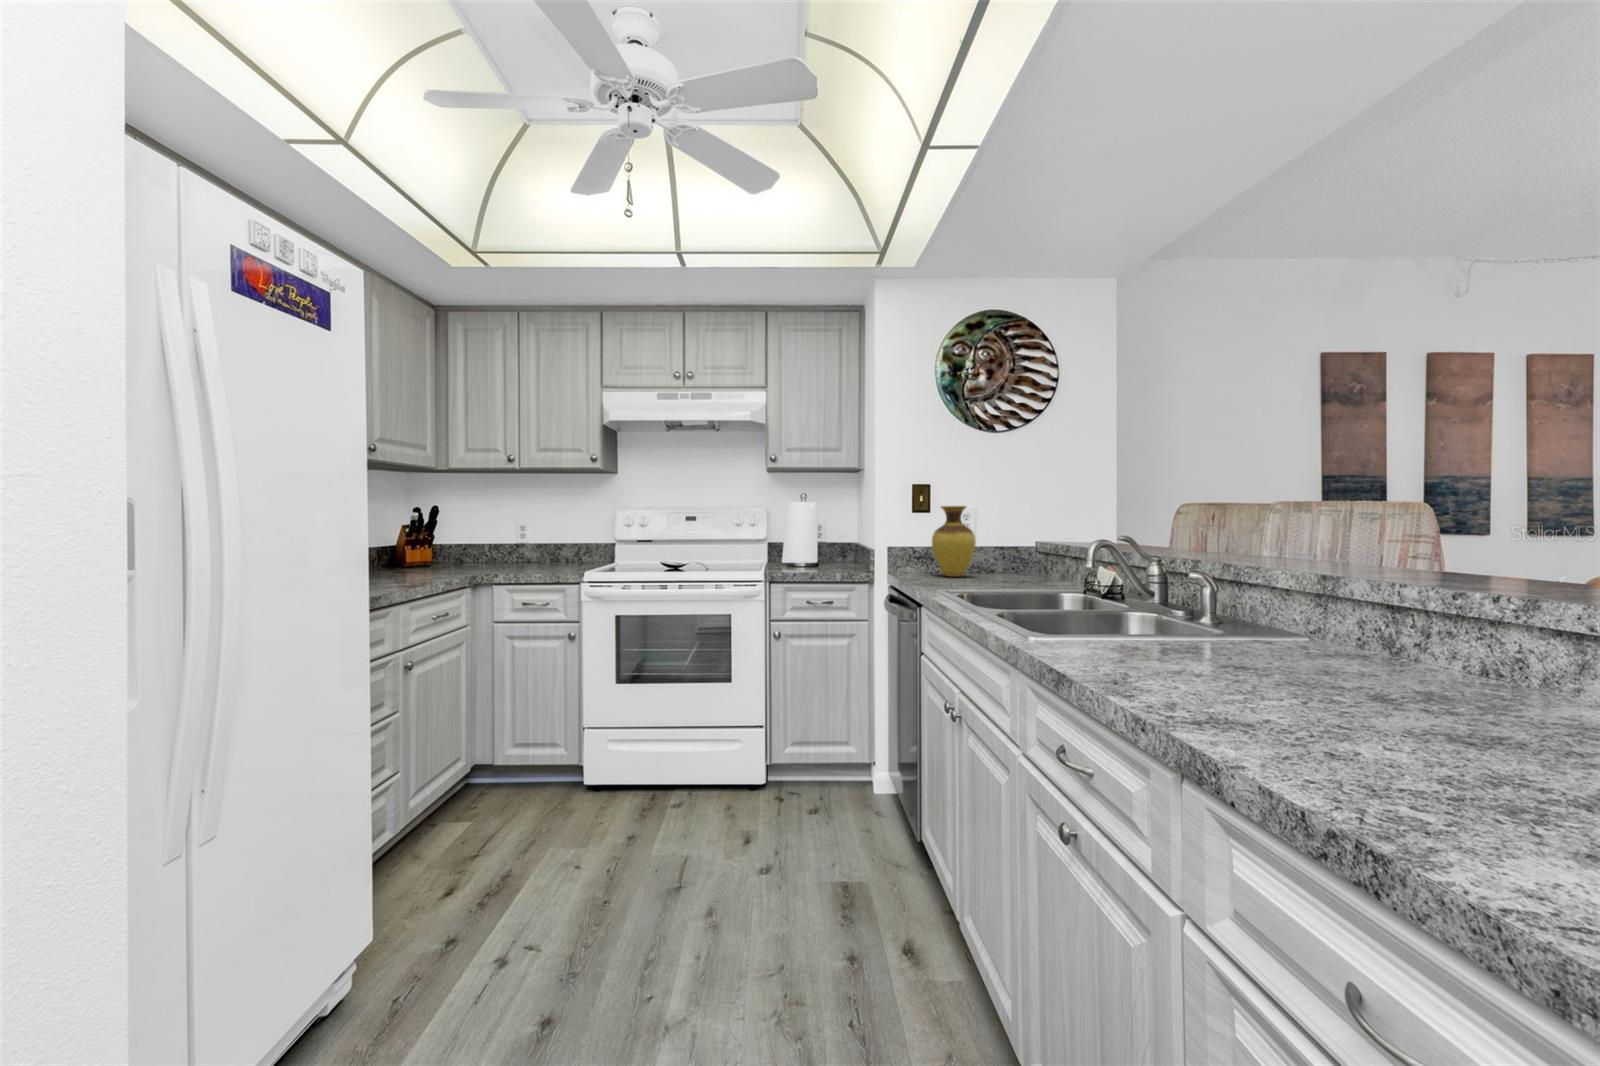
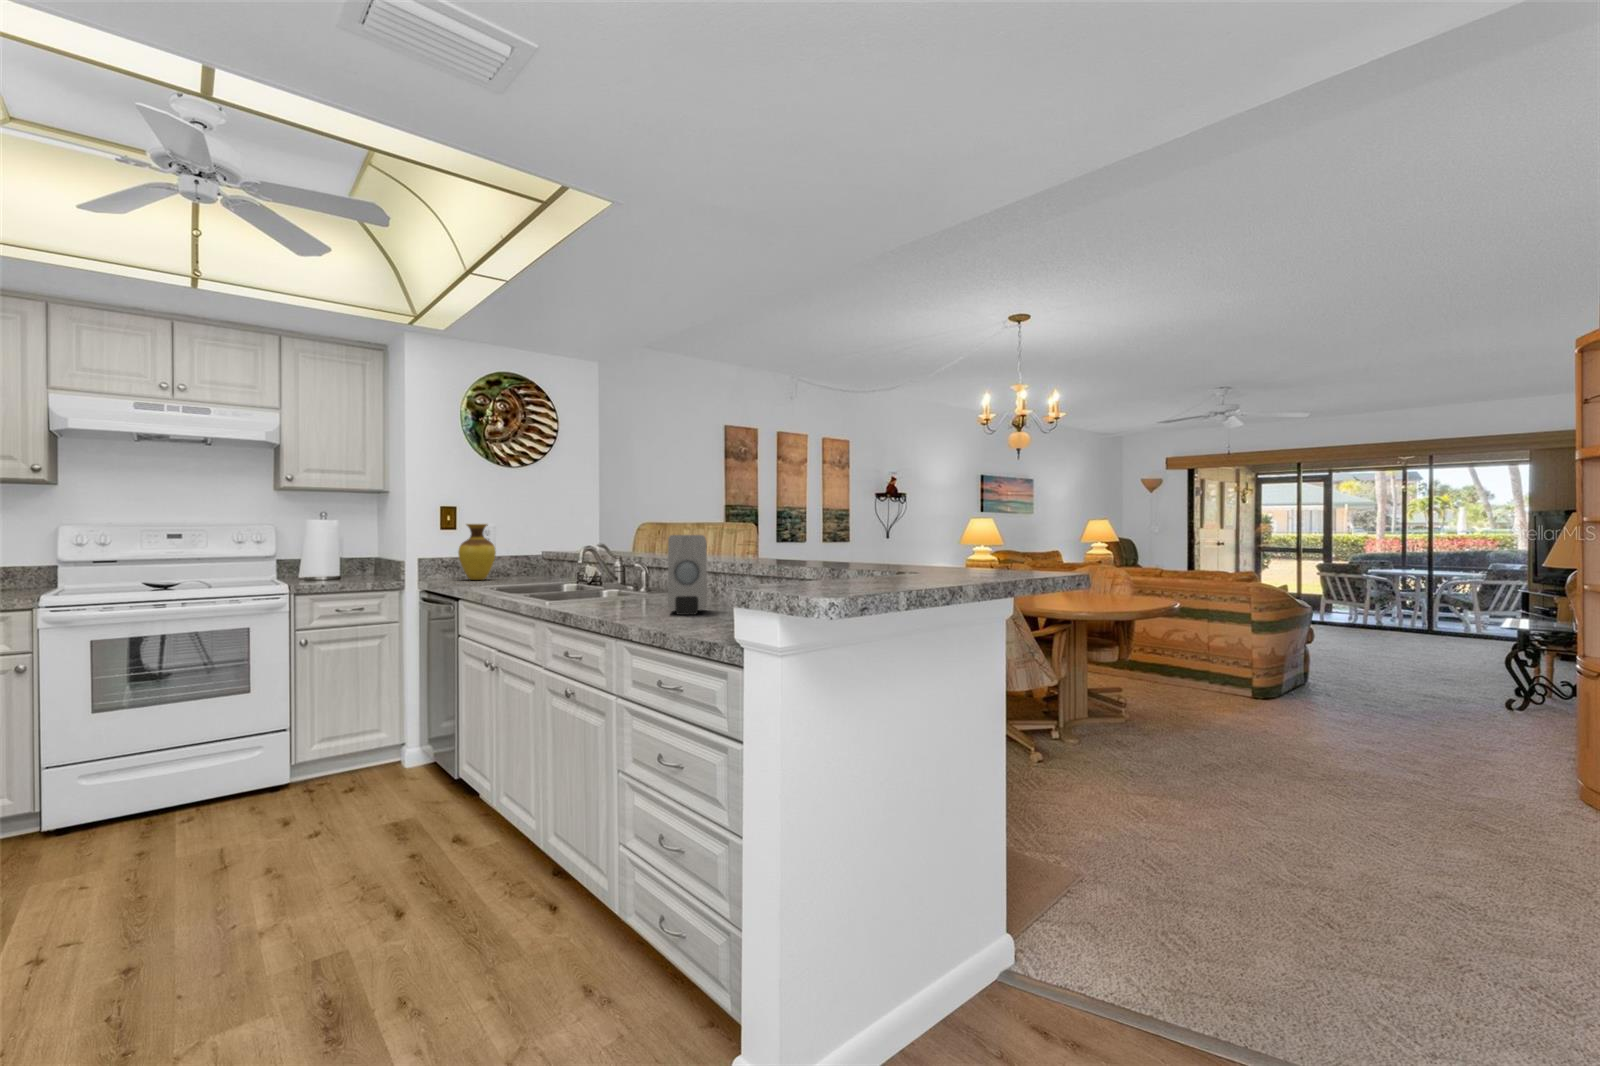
soap dispenser: none [1334,520,1503,774] -> present [668,535,707,615]

